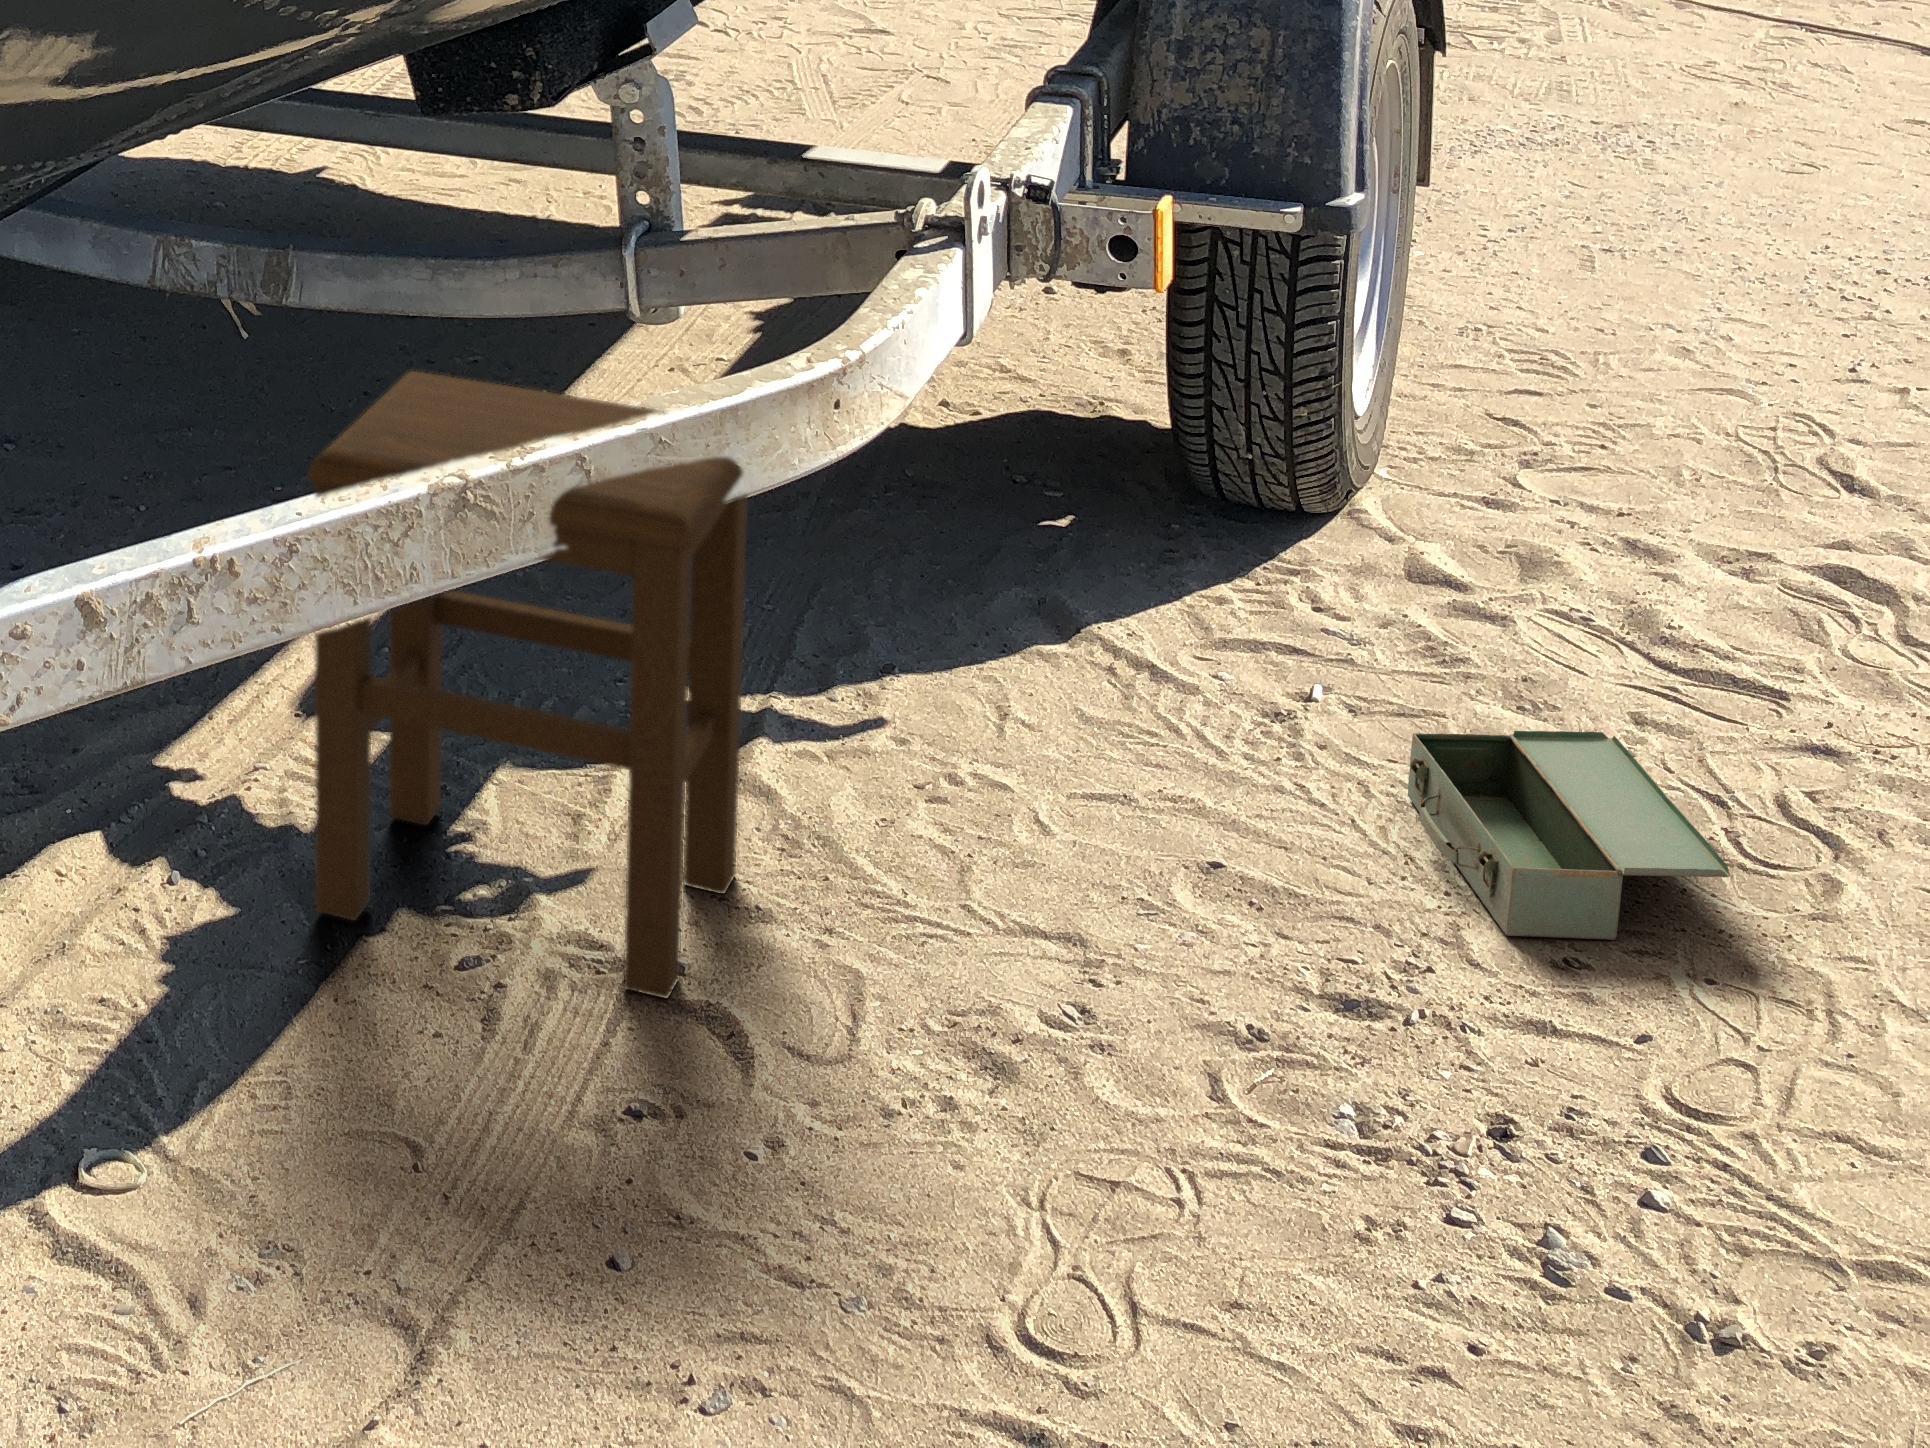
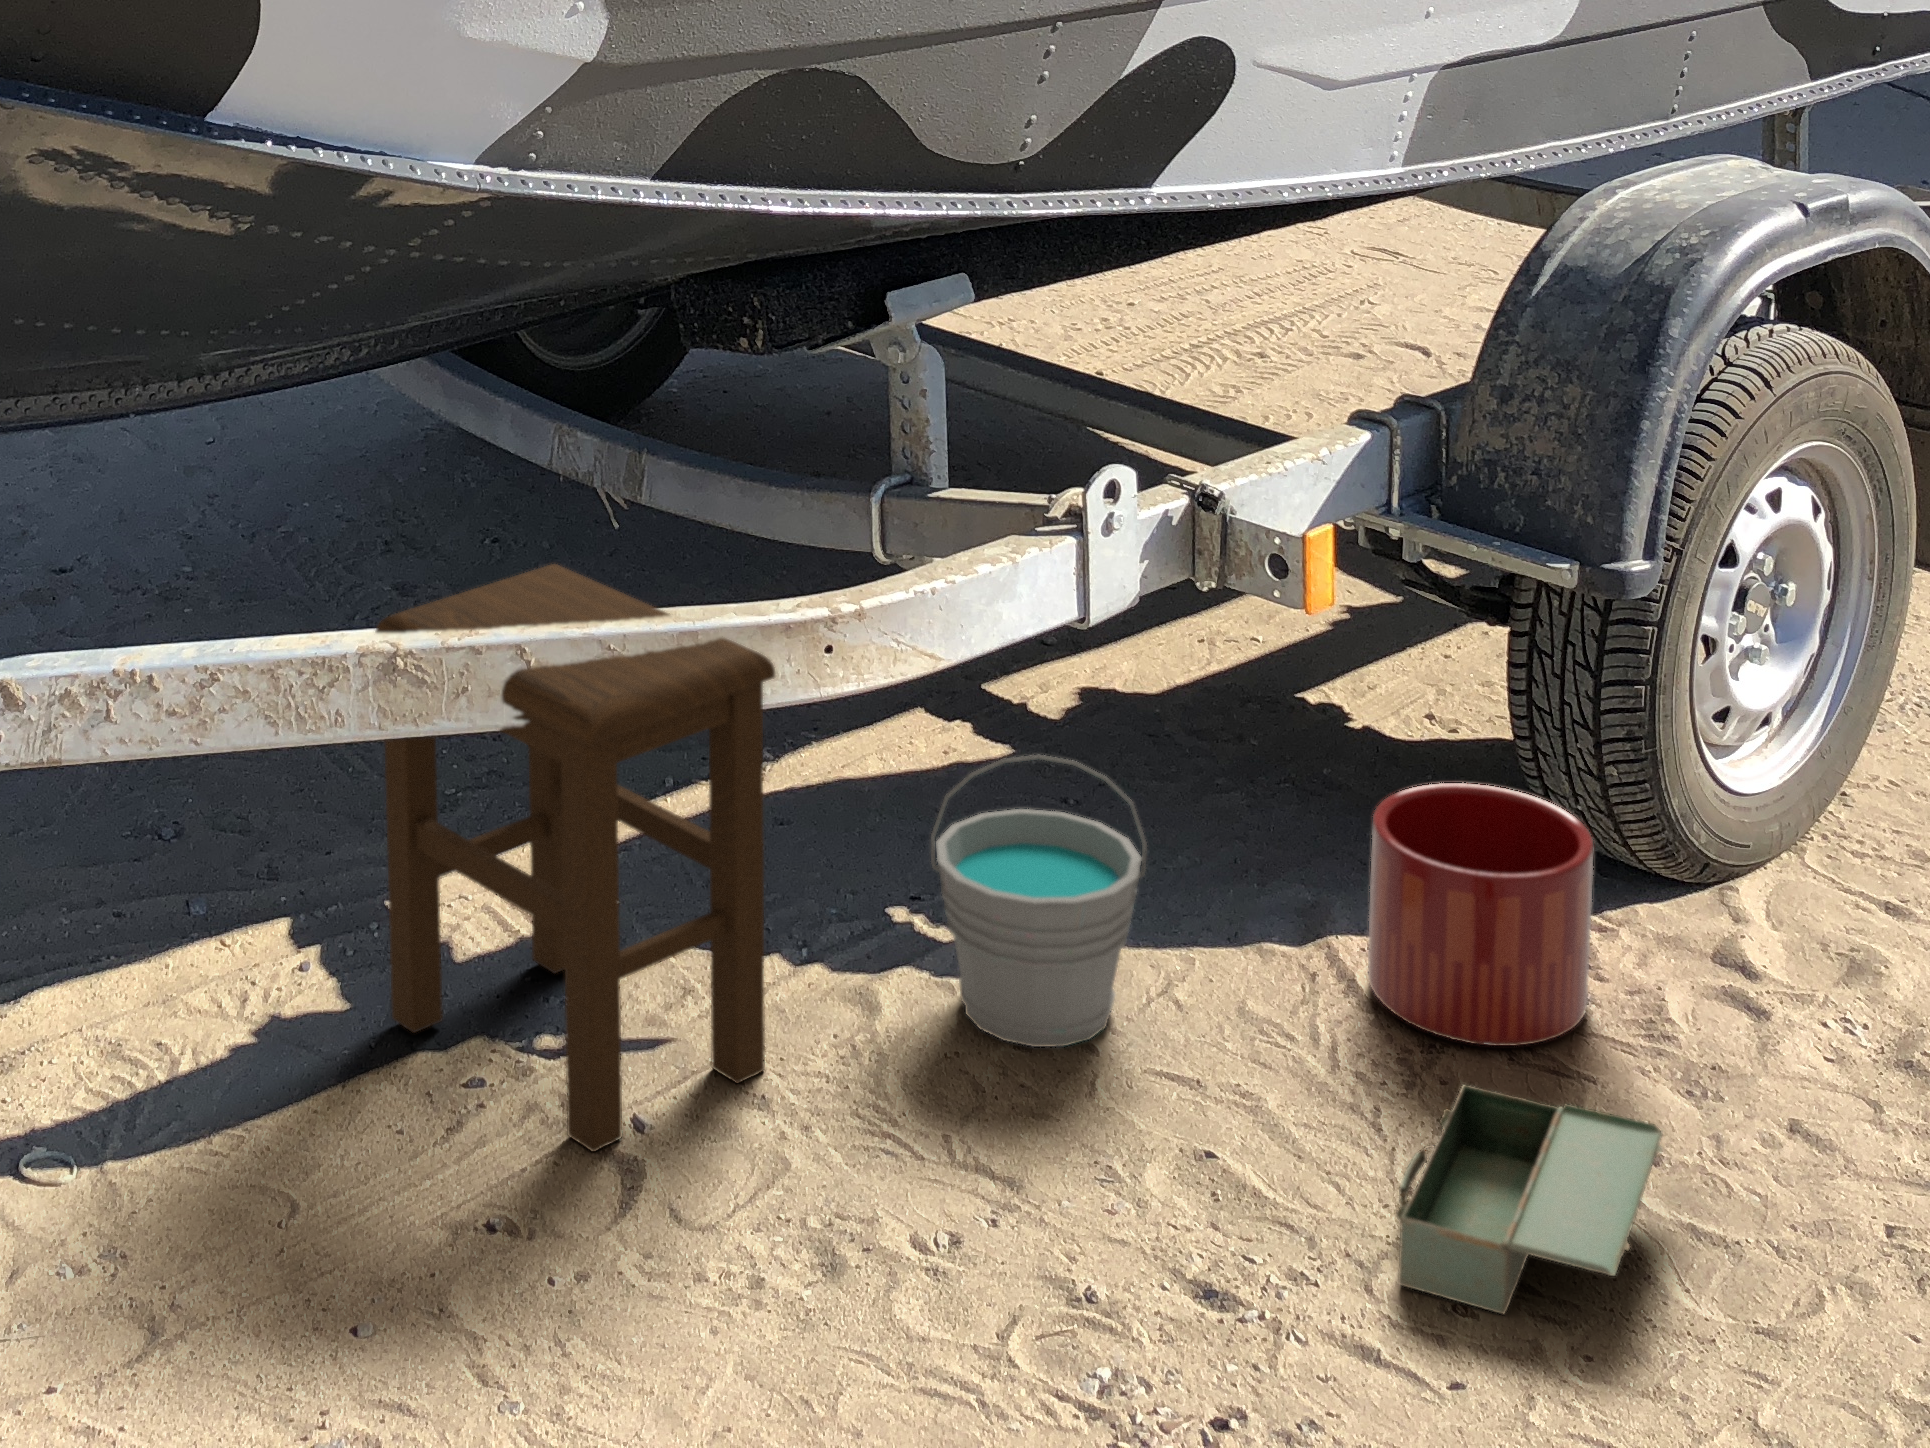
planter: none [1153,451,1389,700] -> present [1368,783,1593,1046]
bucket: none [808,490,1031,792] -> present [931,755,1147,1047]

